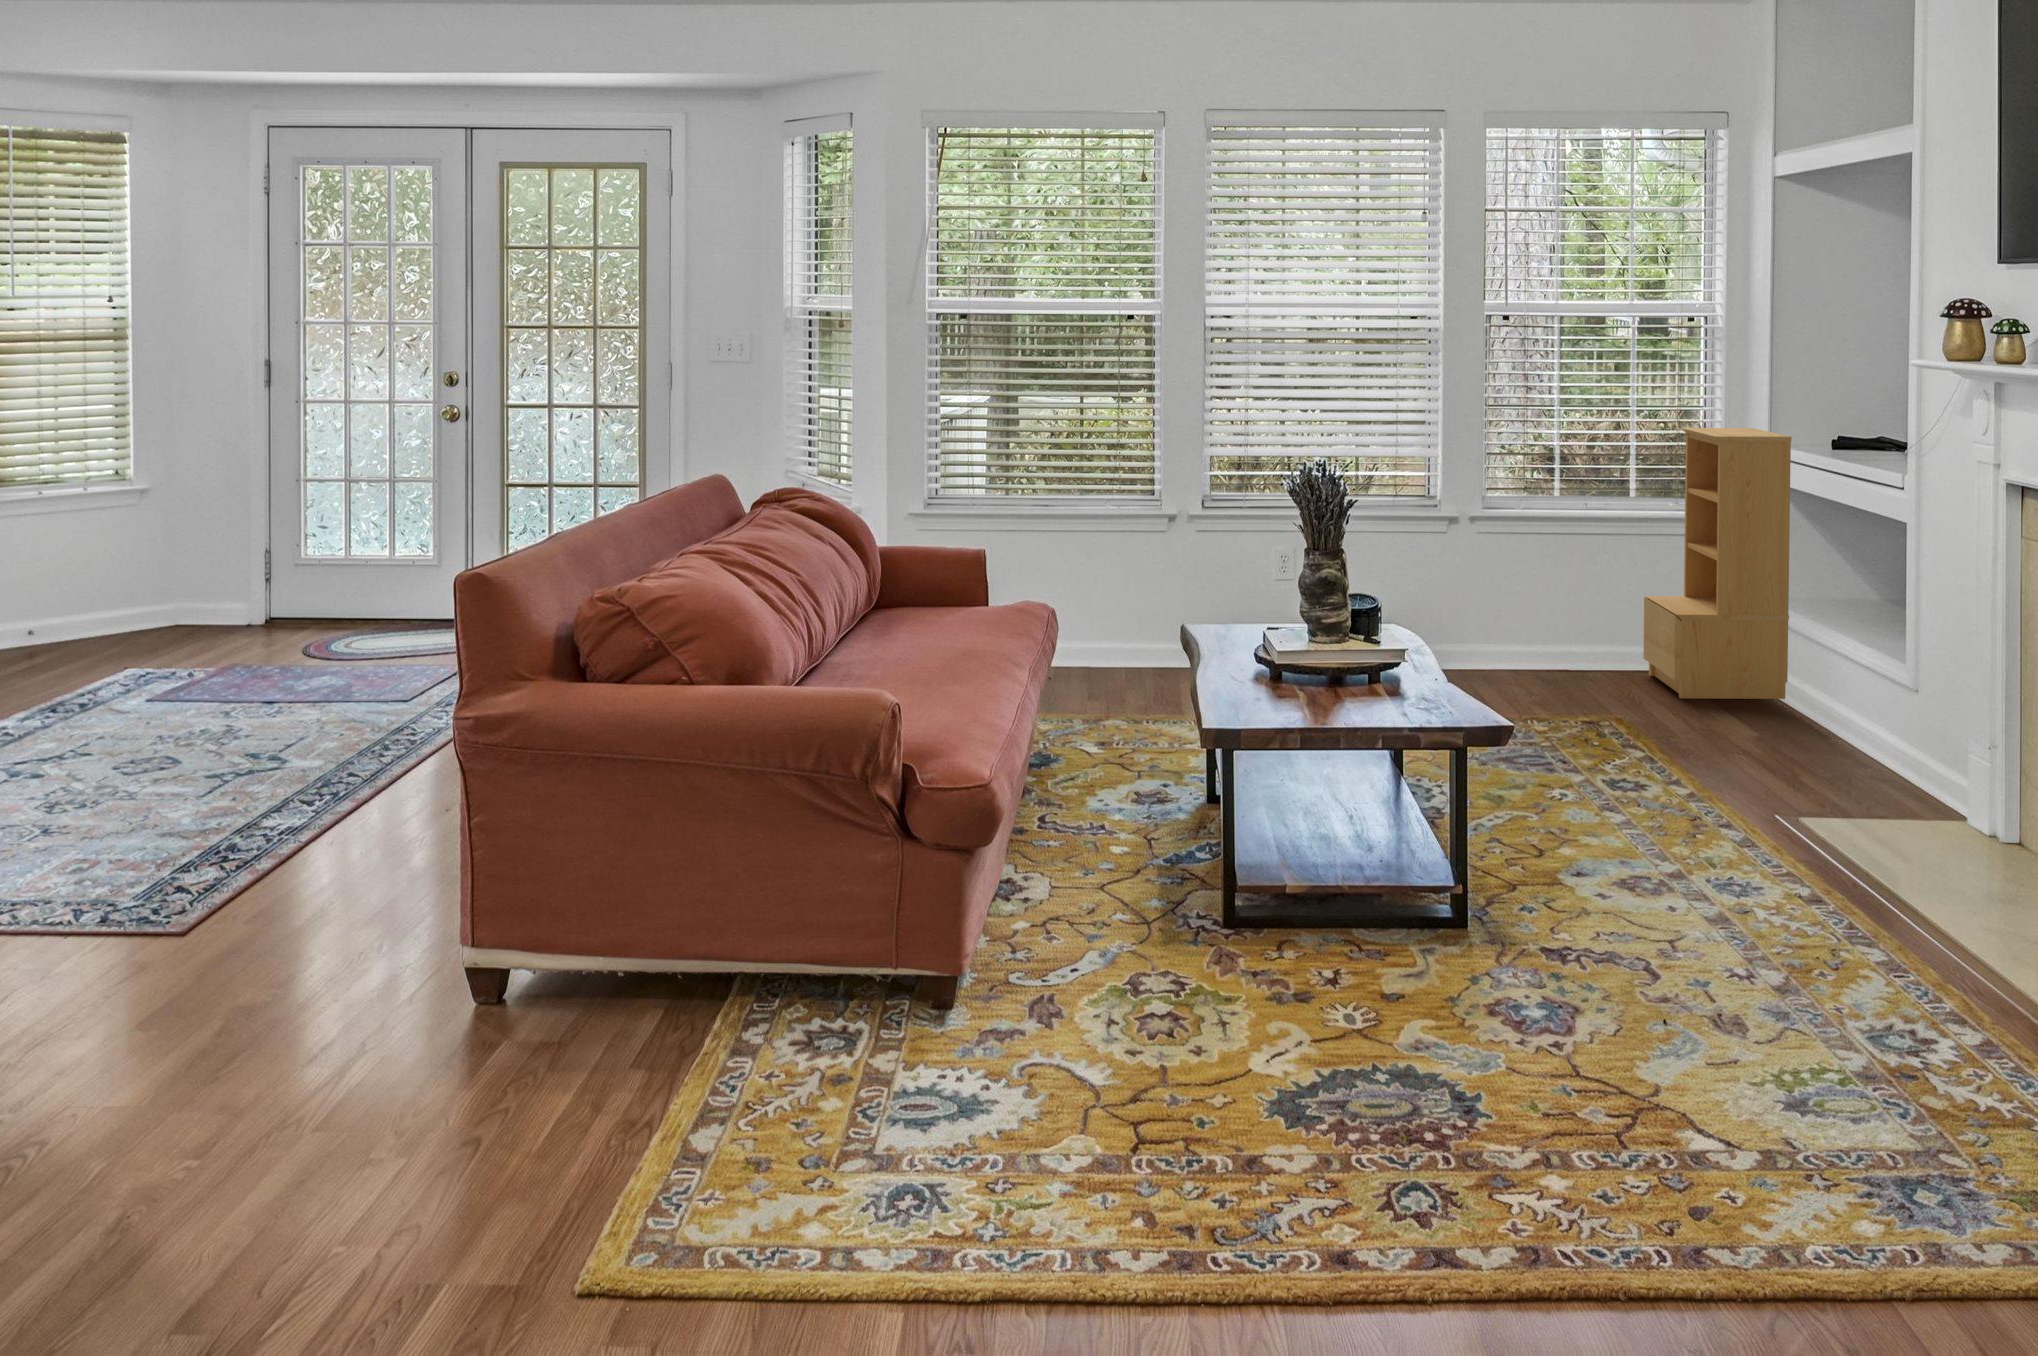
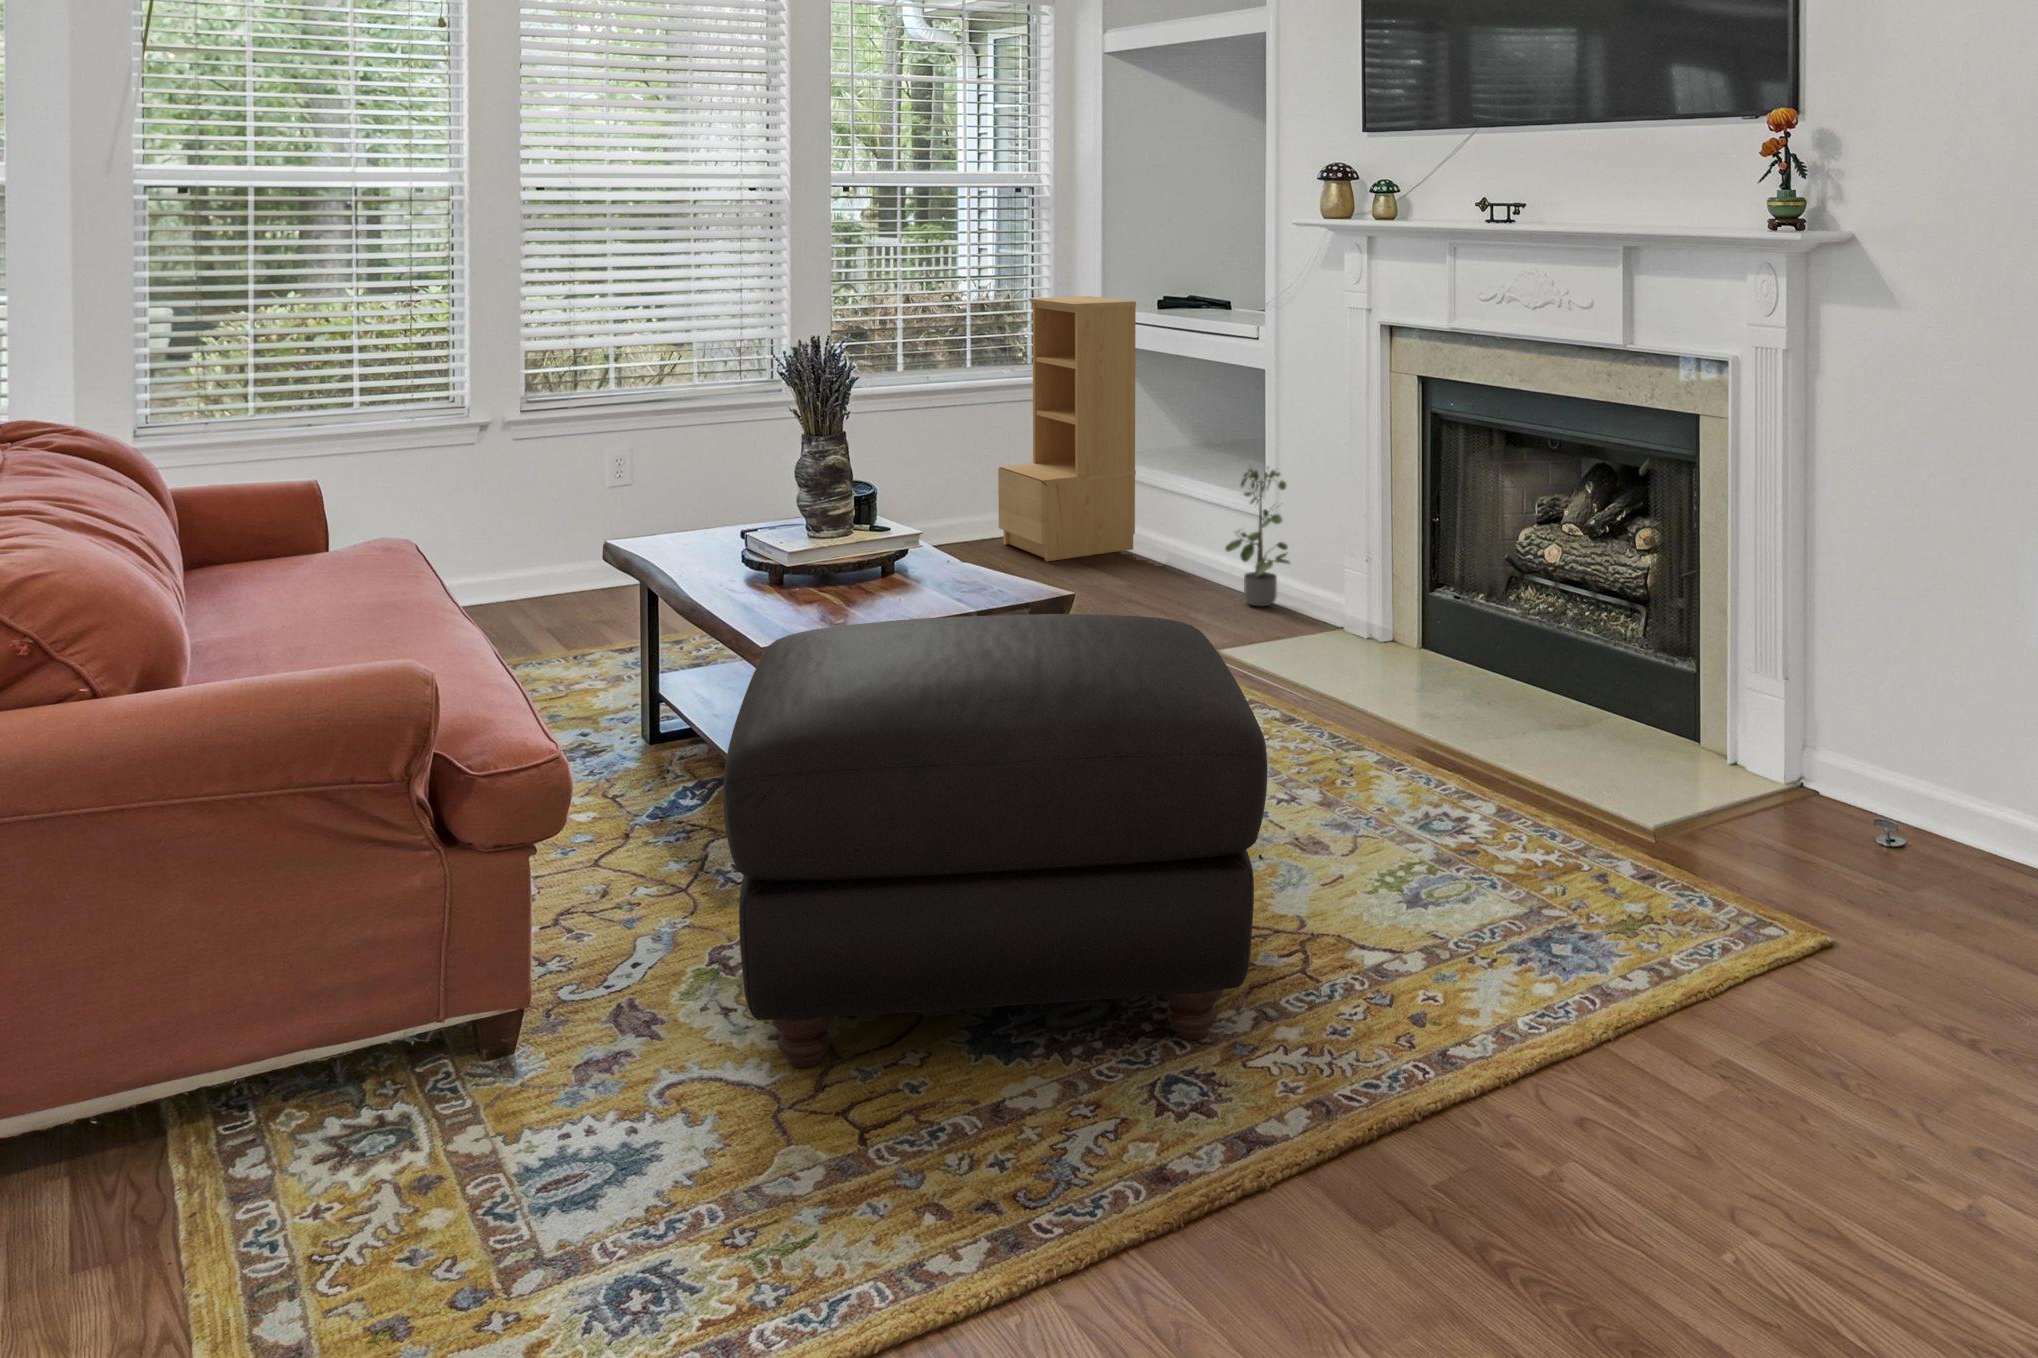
potted plant: none [1845,622,1919,780] -> present [1225,468,1289,606]
ottoman: none [1071,717,1590,1163] -> present [723,614,1268,1068]

